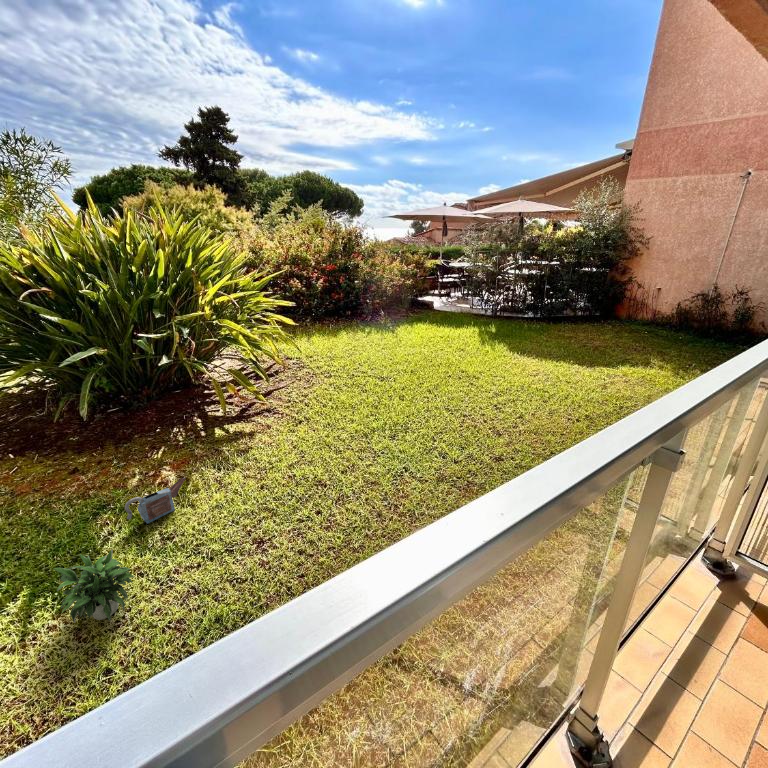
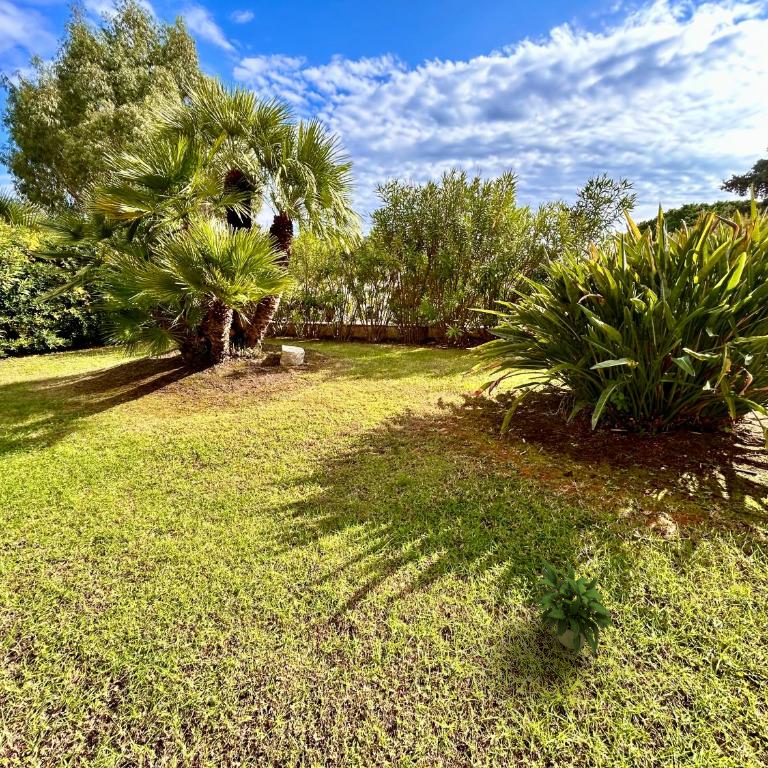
watering can: present [125,478,185,524] -> none [613,531,702,574]

